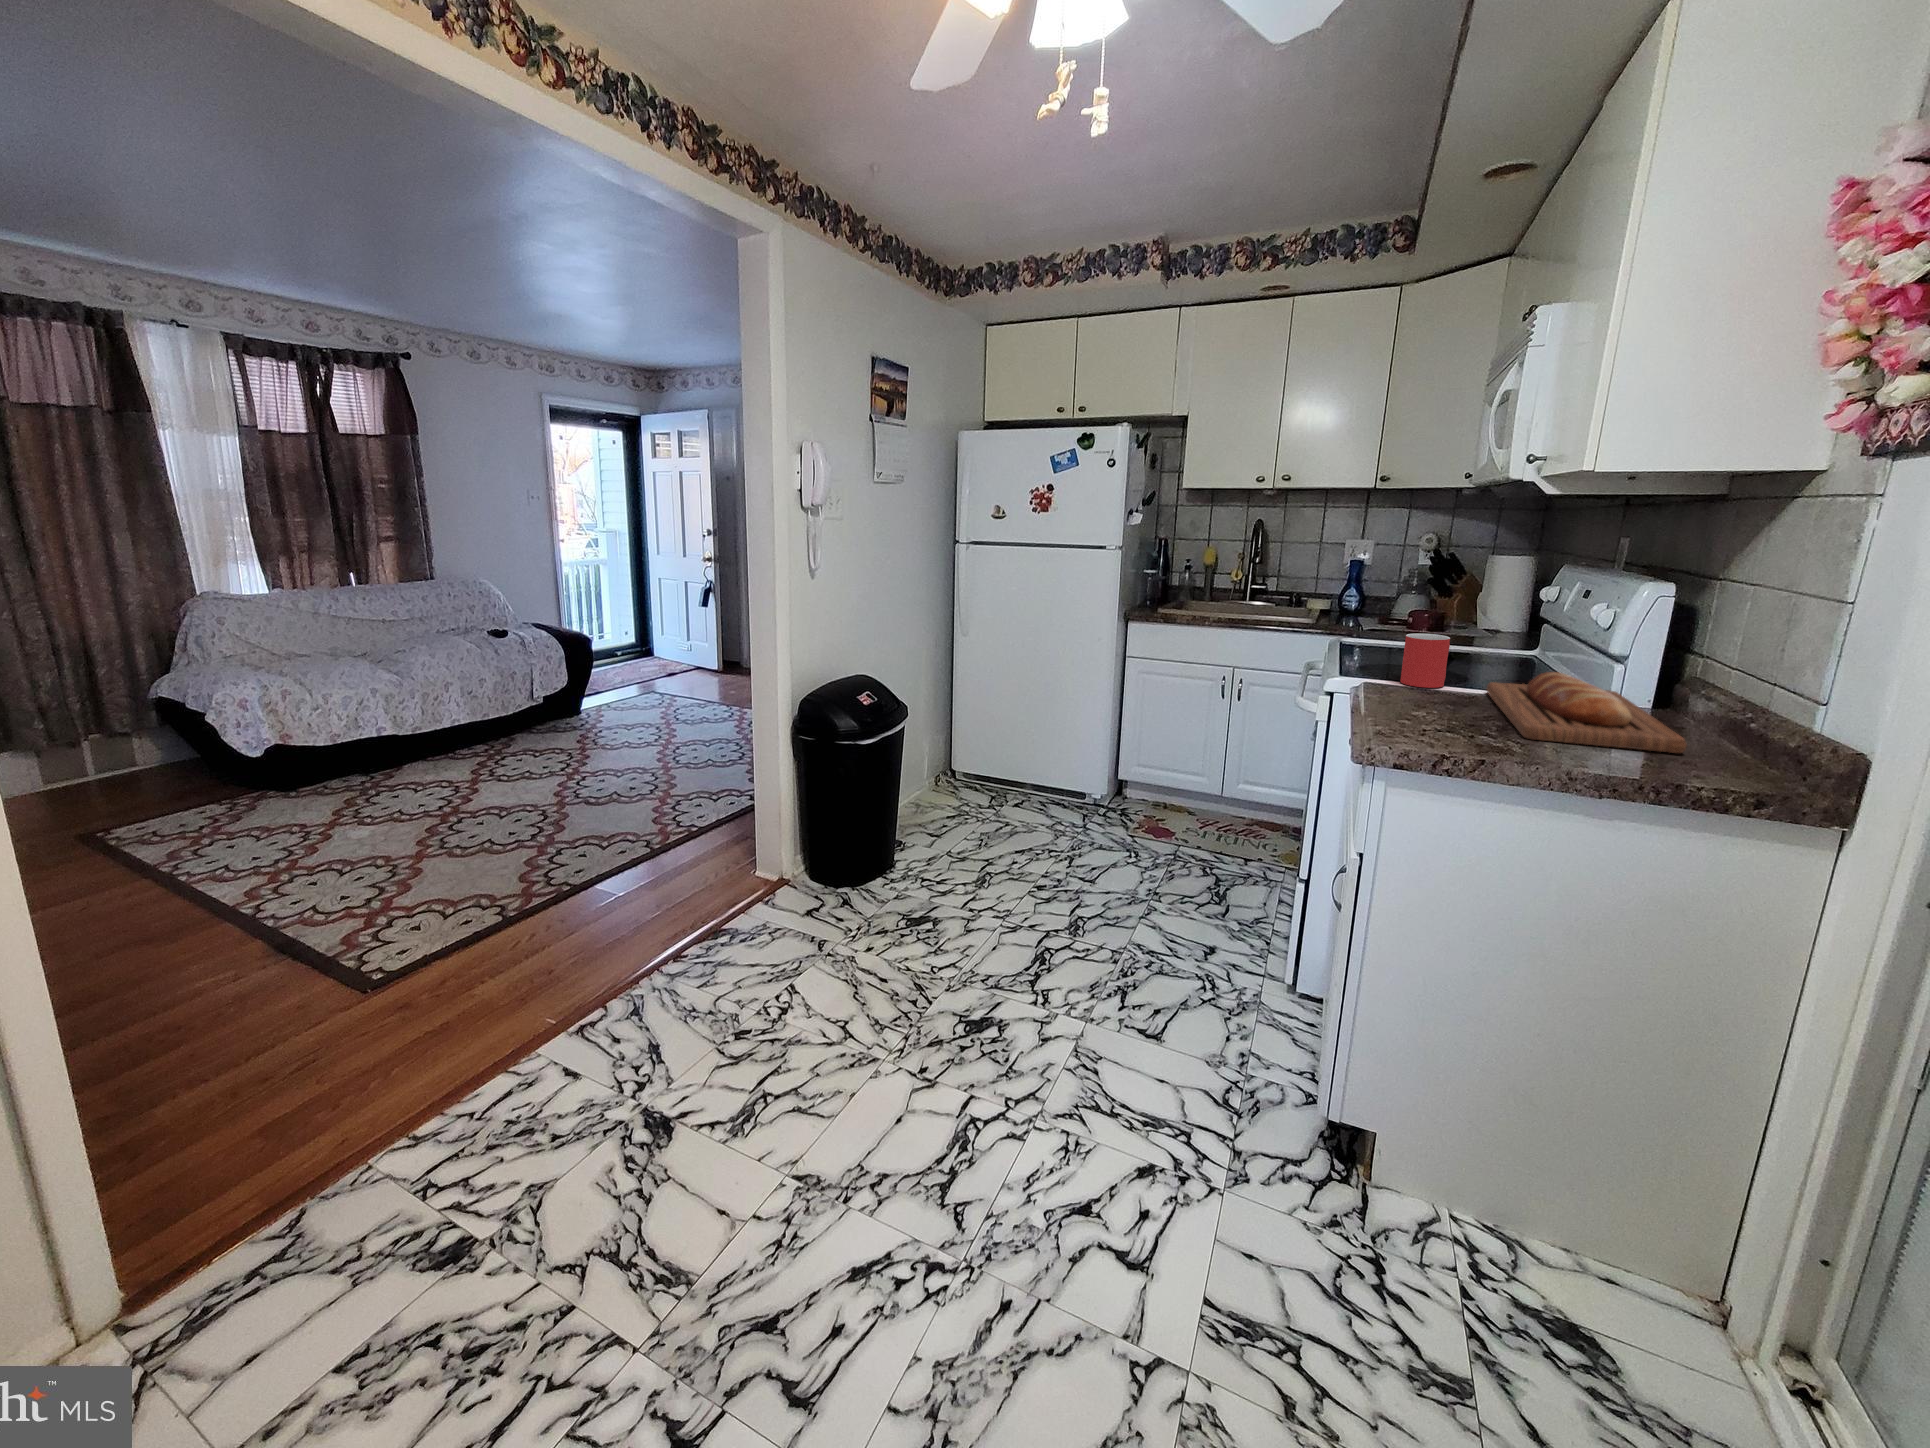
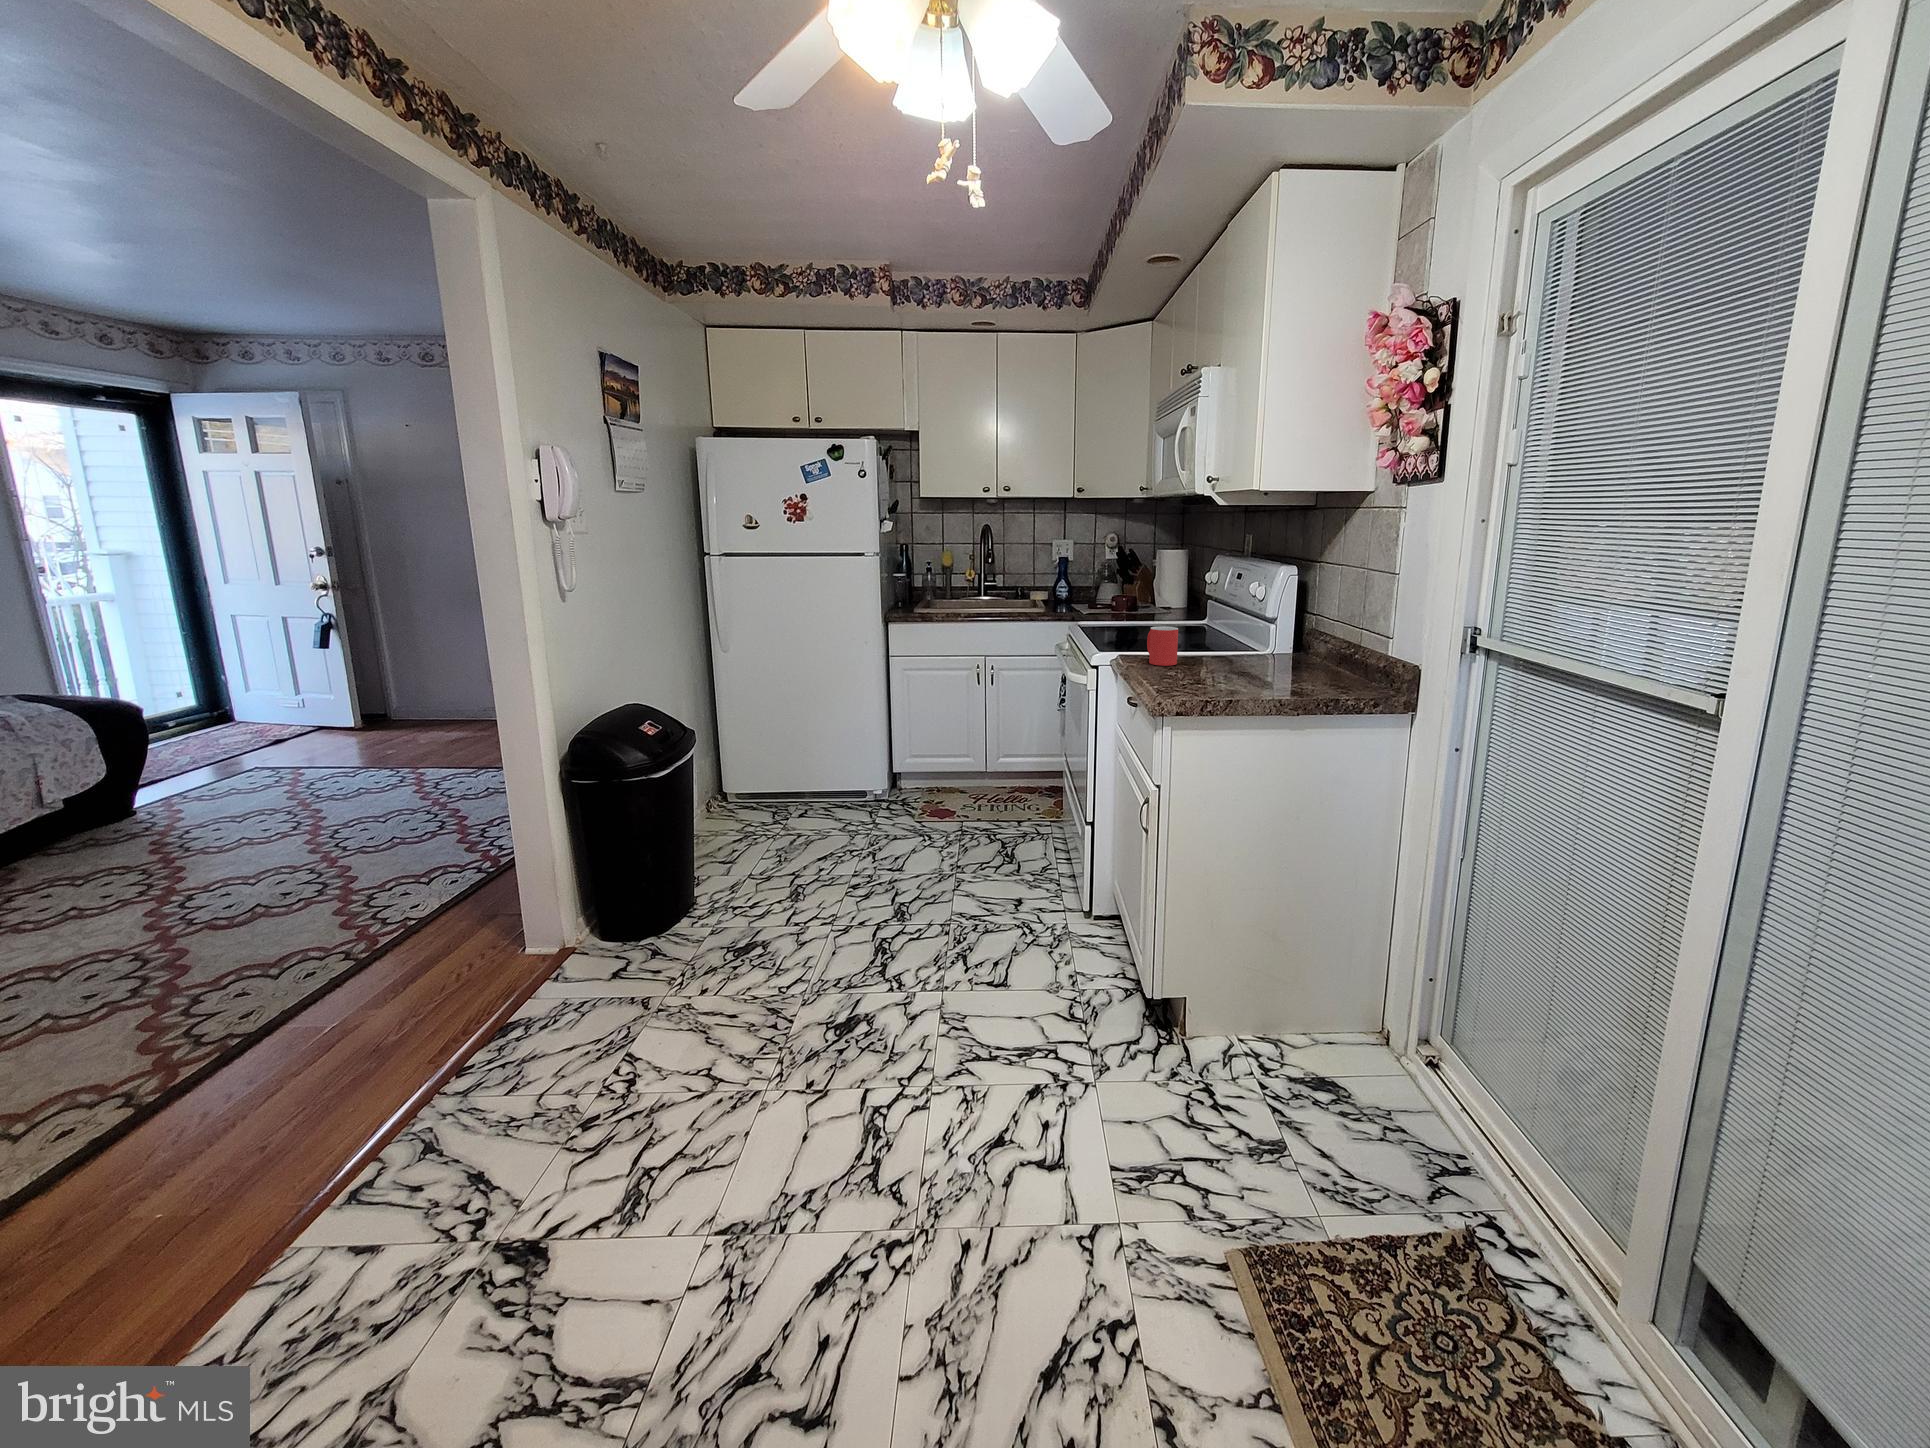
bread loaf: present [1487,672,1687,753] -> none [1203,647,1330,692]

